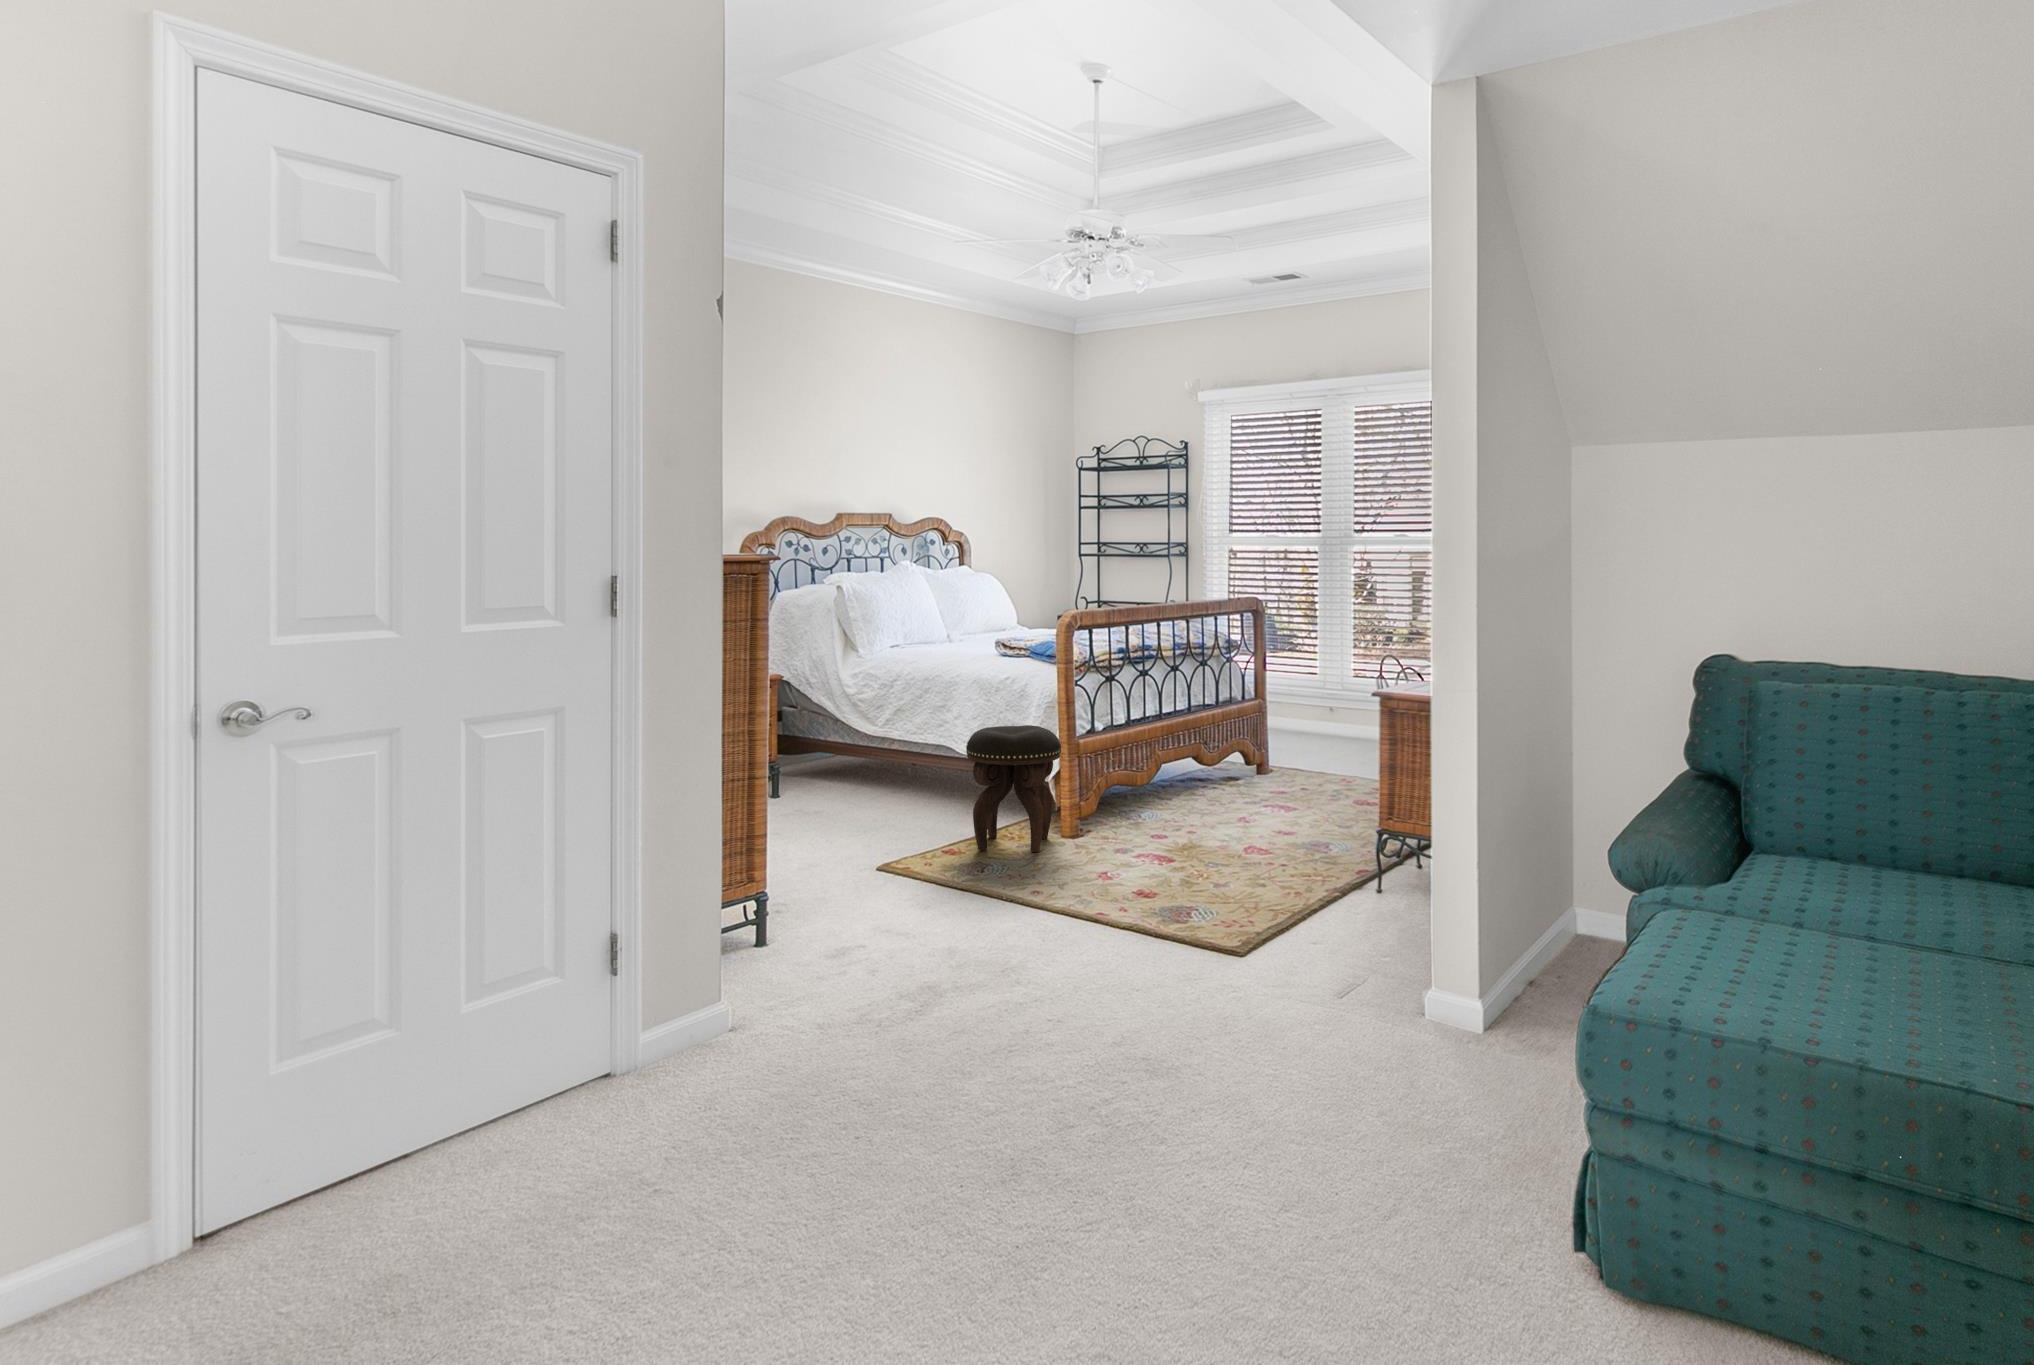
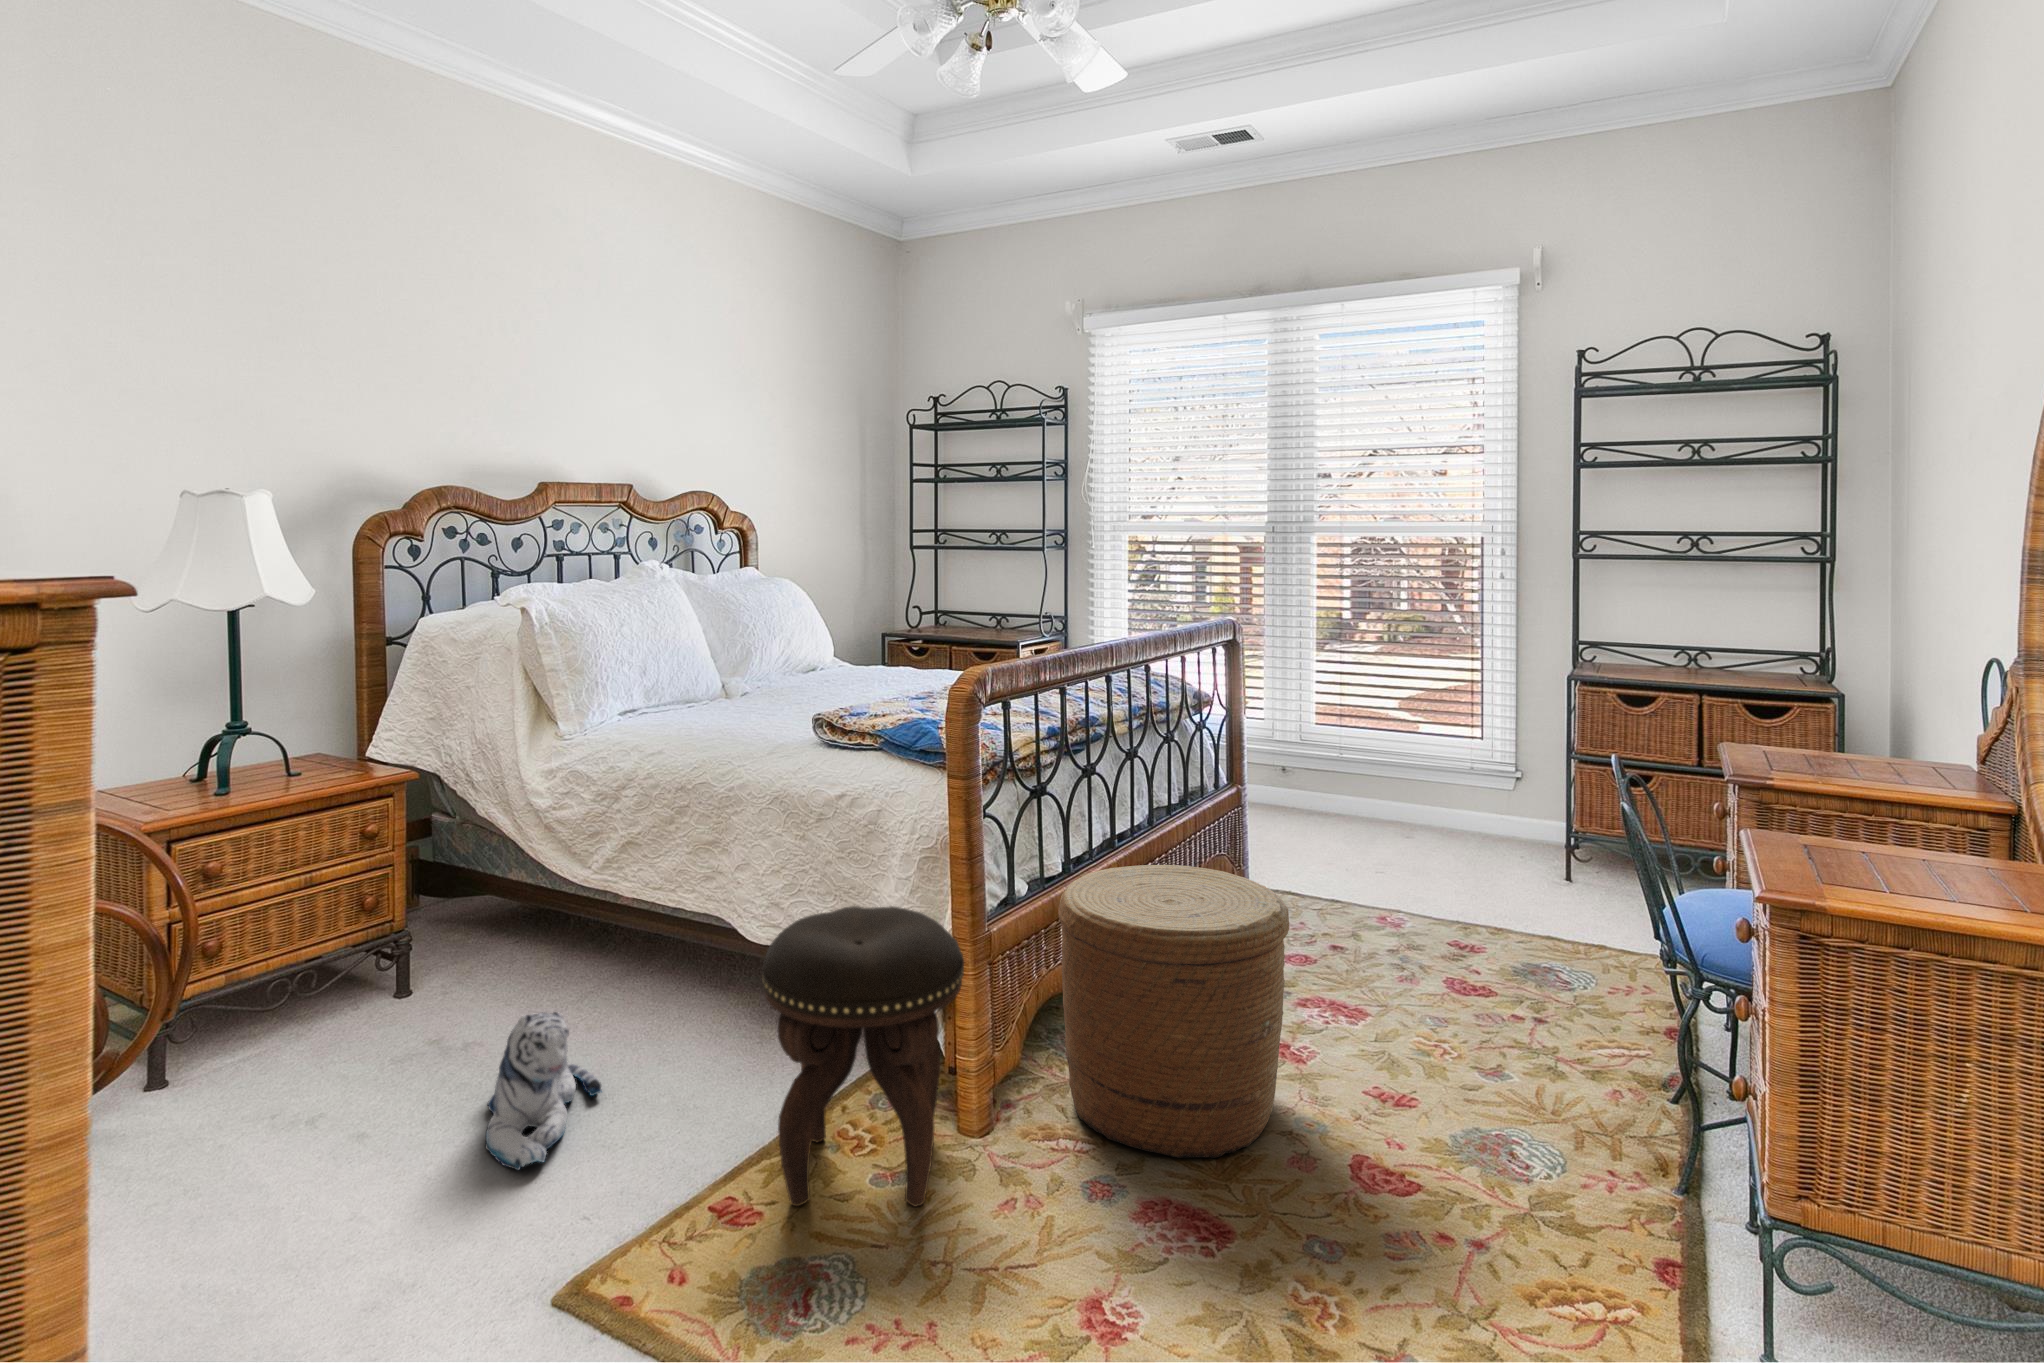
woven basket: none [1114,719,1228,845] -> present [1058,865,1289,1159]
plush toy: none [833,777,888,840] -> present [485,1012,601,1170]

